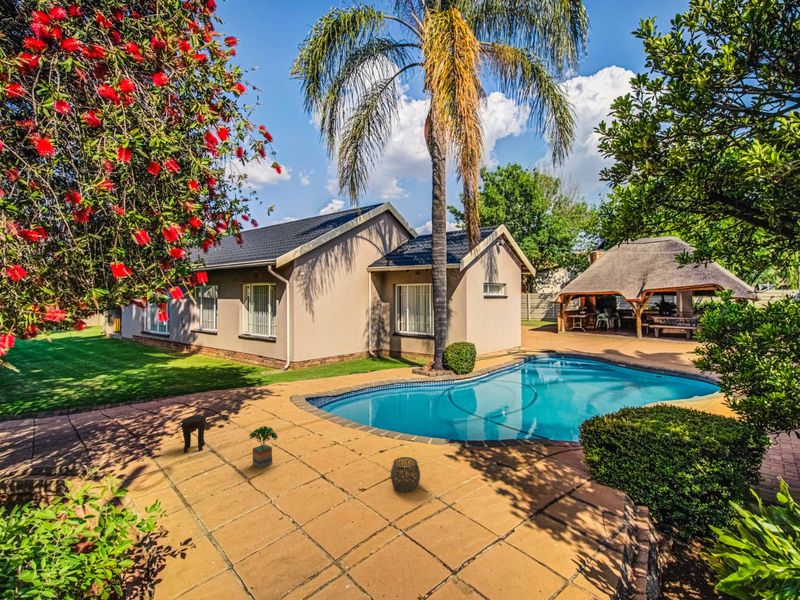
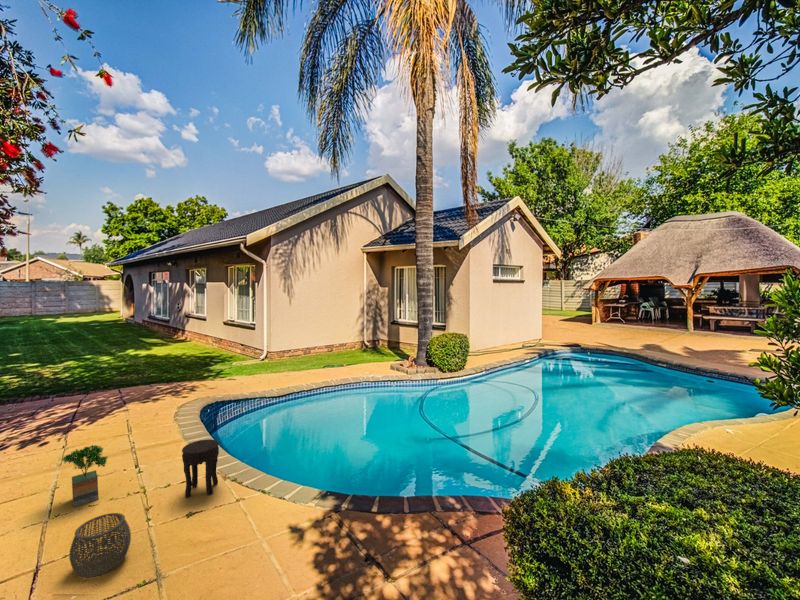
side table: present [182,416,206,453] -> present [182,439,219,498]
woven basket: present [391,457,420,492] -> present [69,513,131,578]

